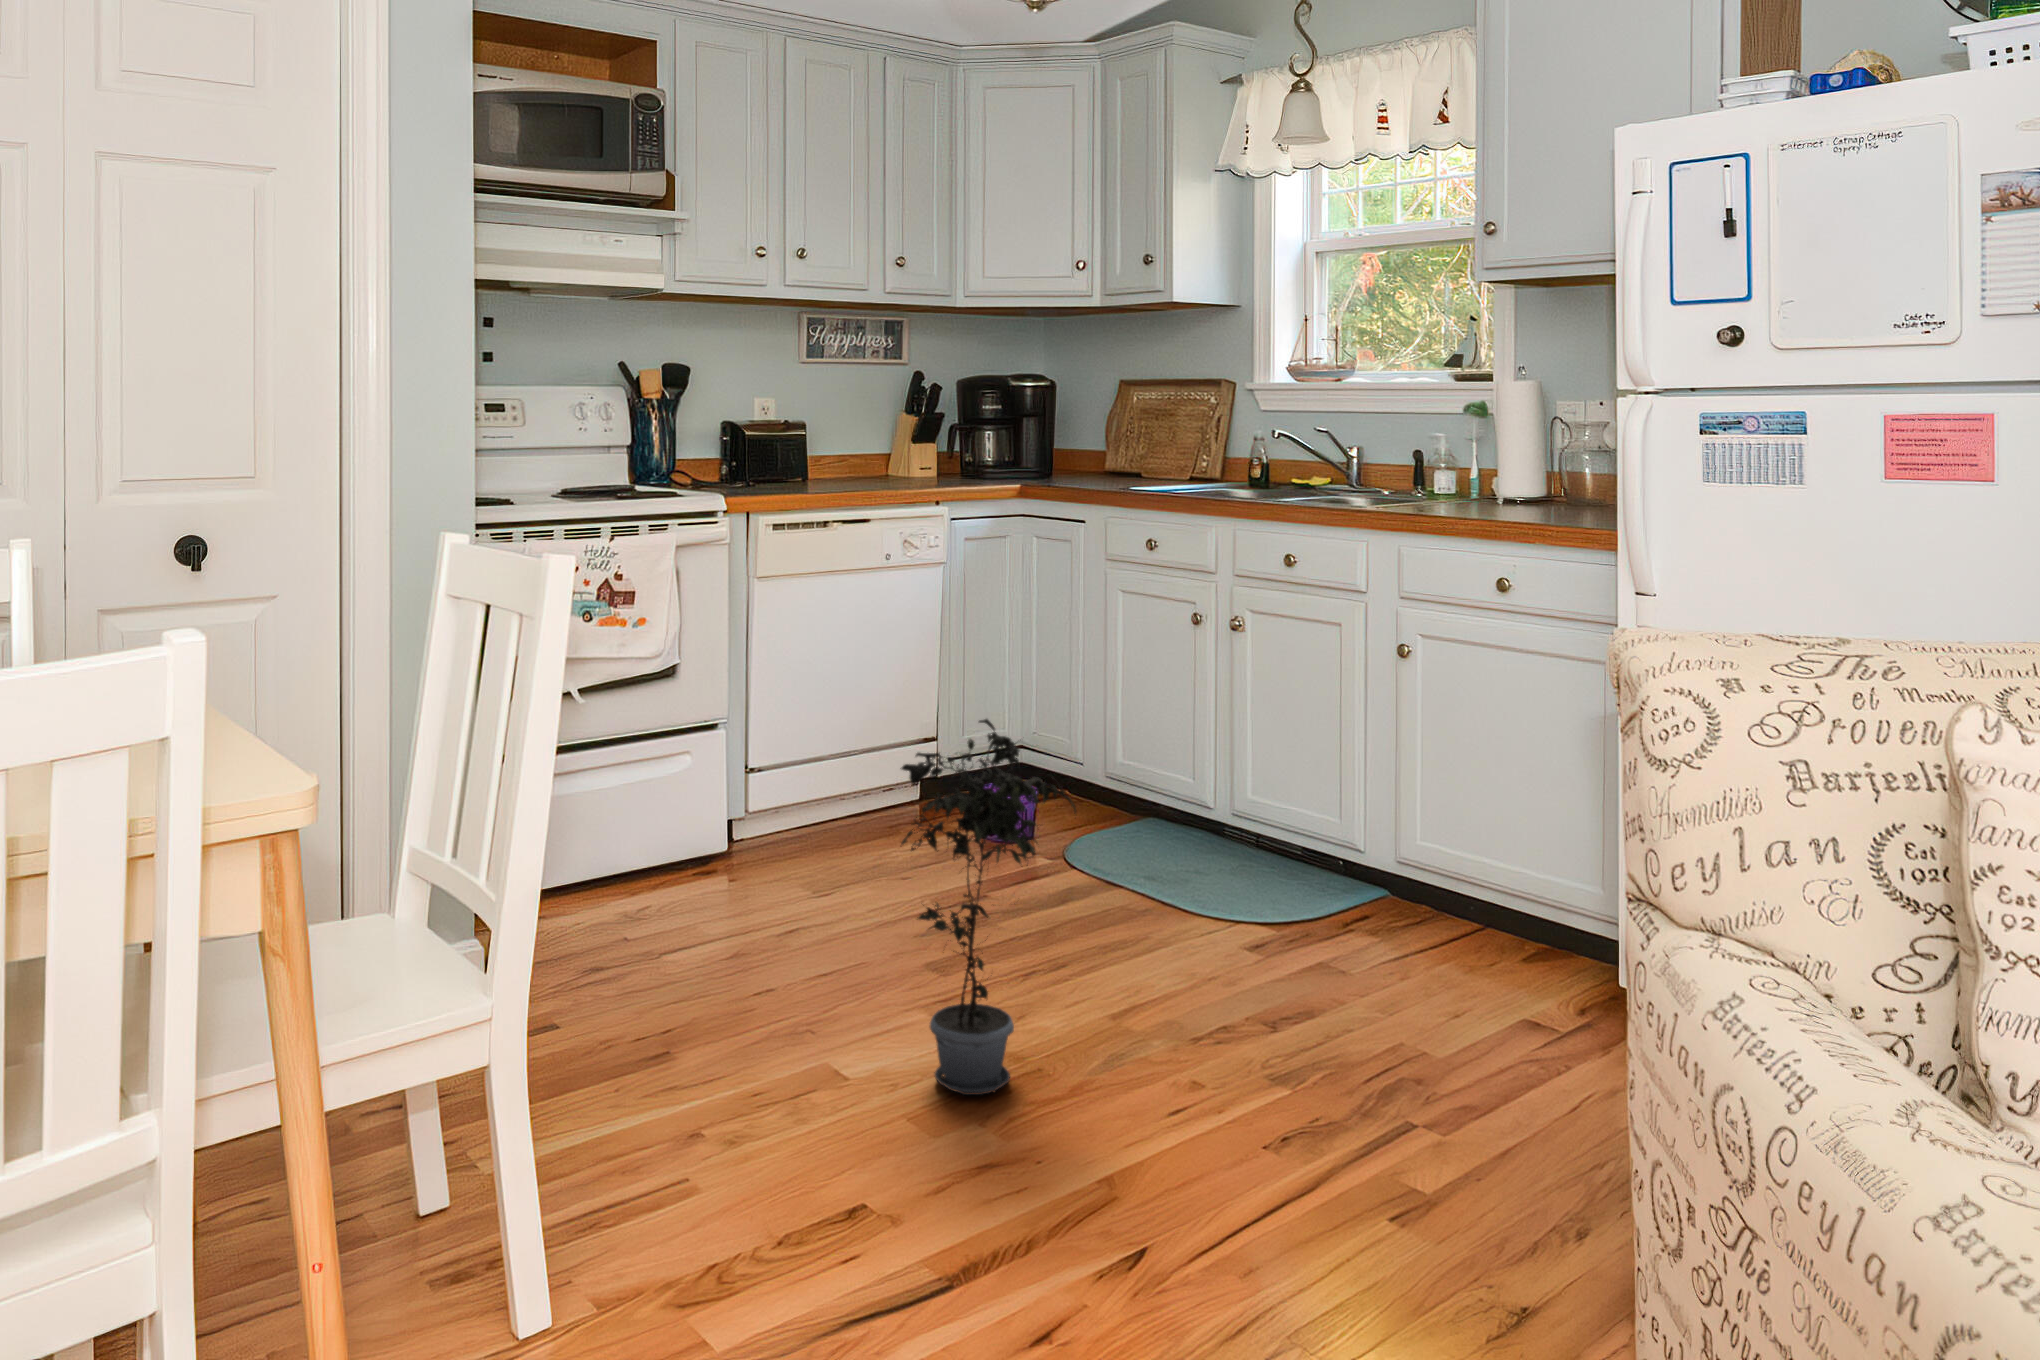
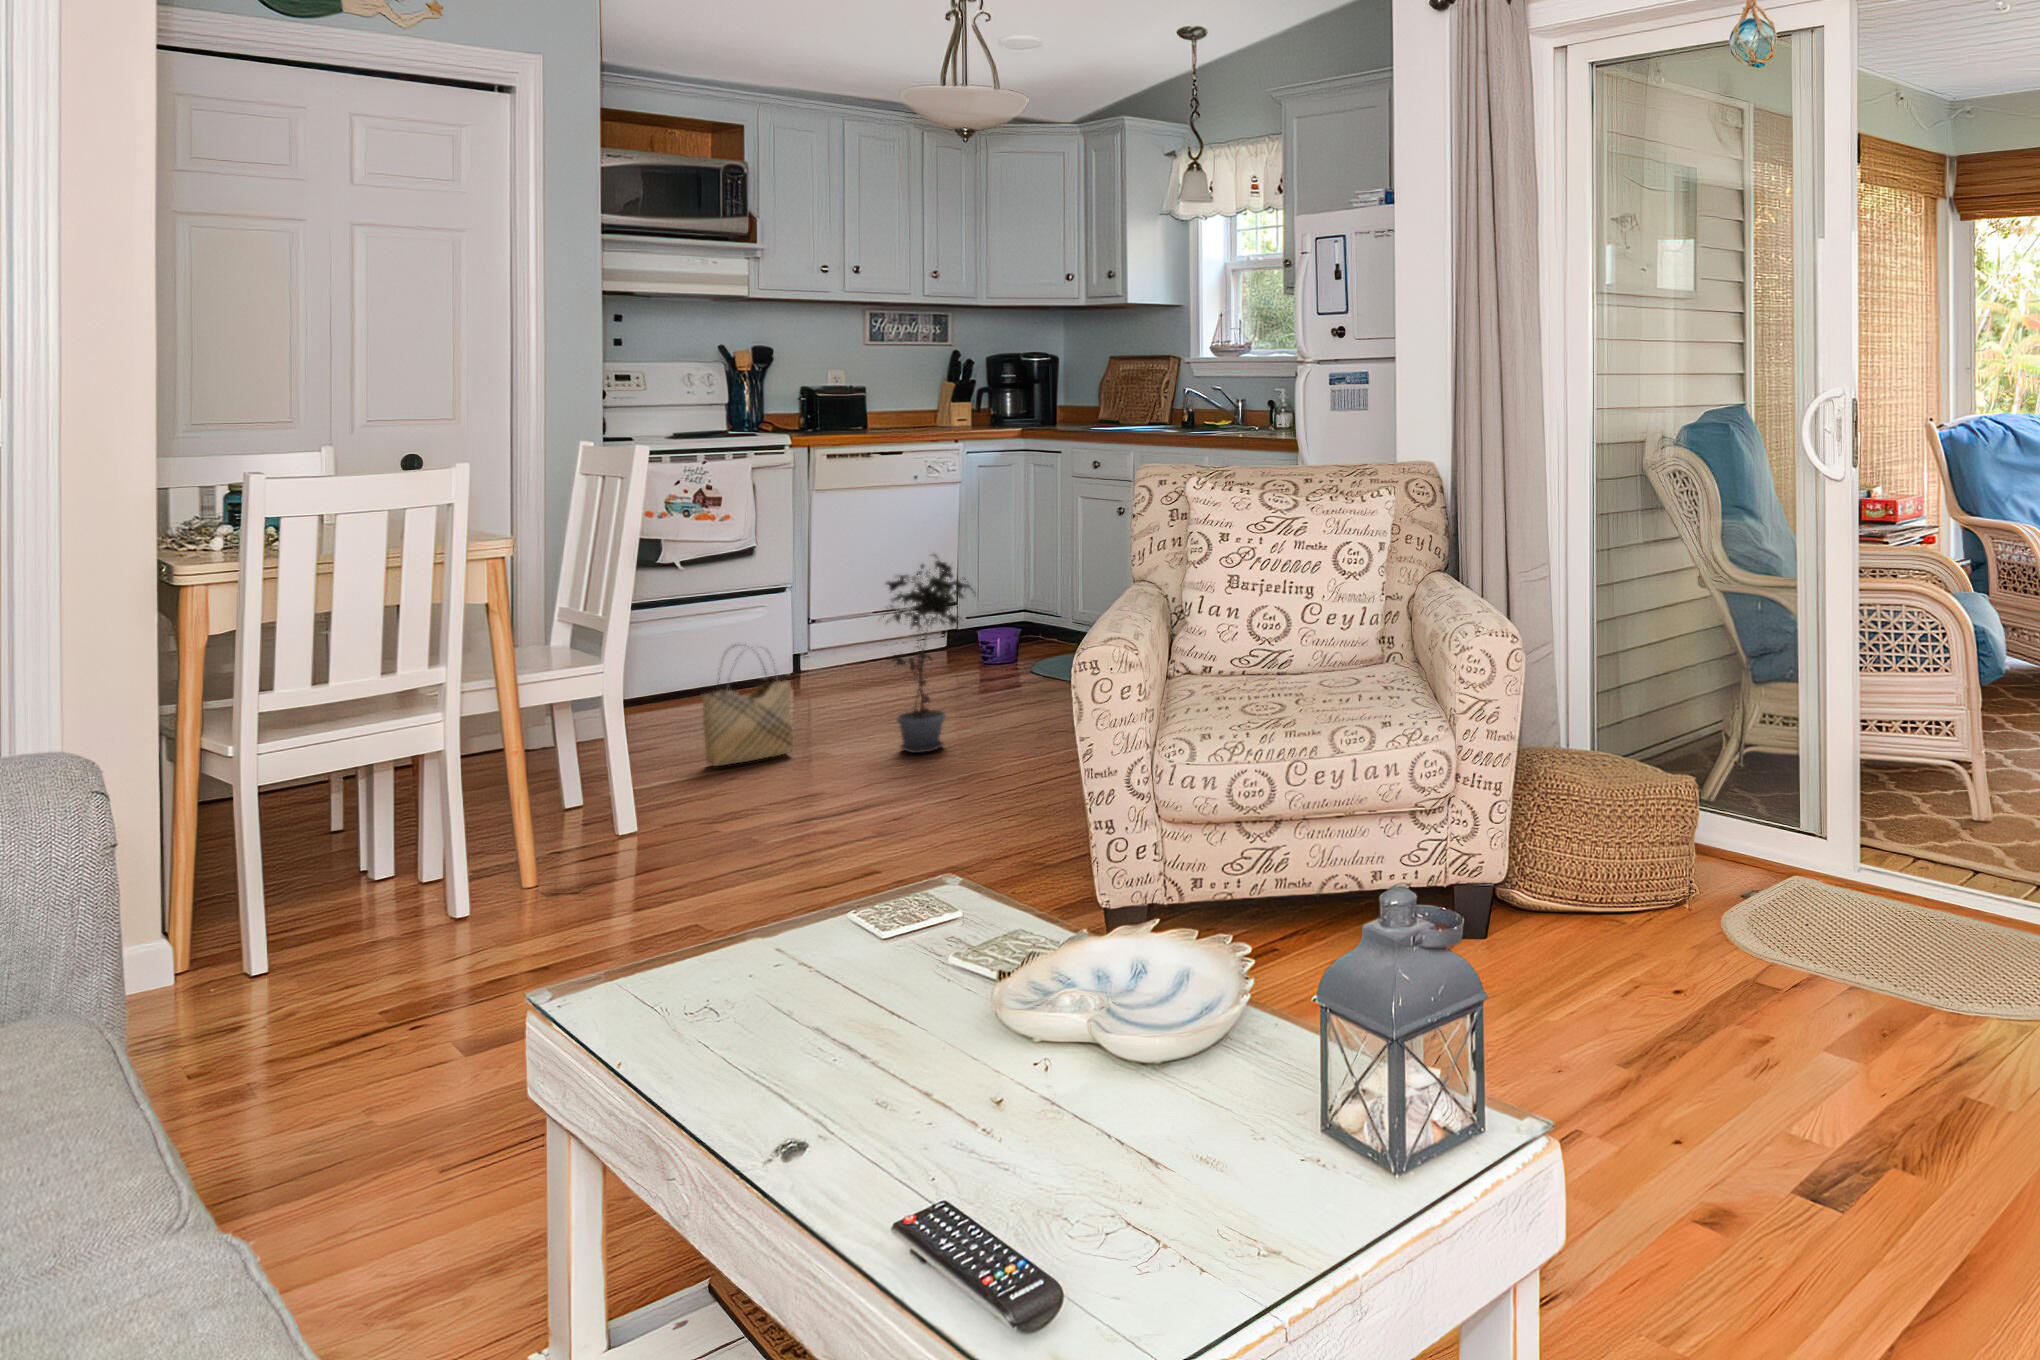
woven basket: none [609,867,757,1102] -> present [701,644,793,766]

